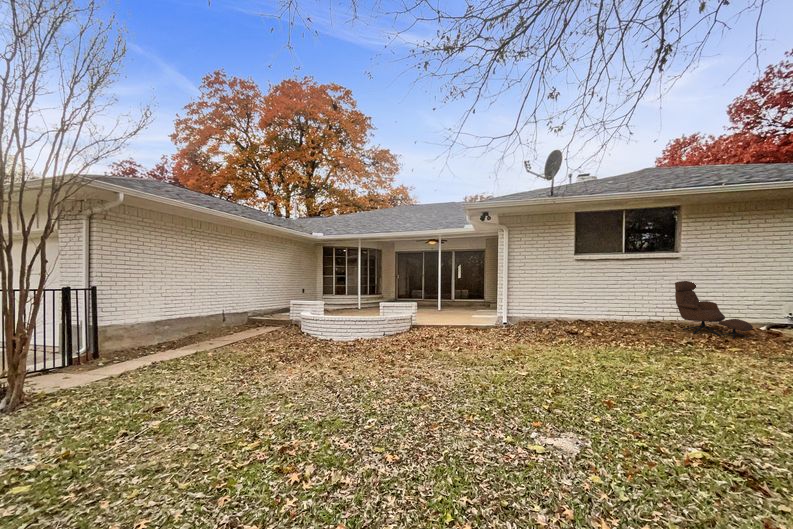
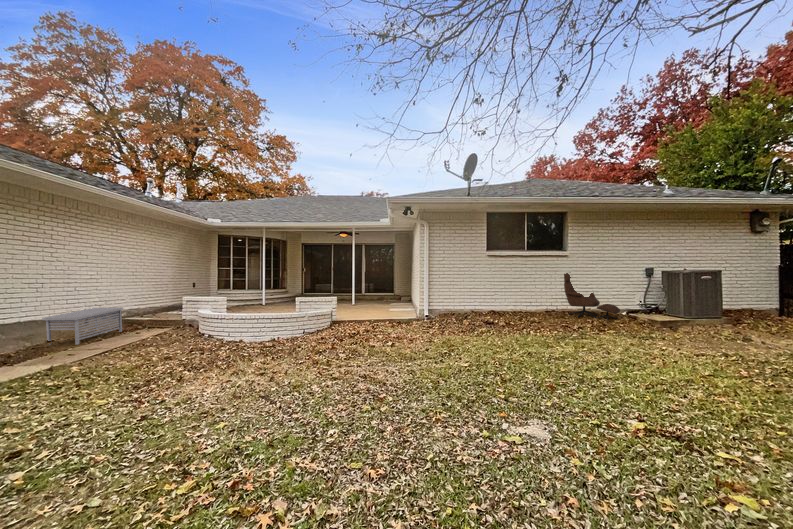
storage bench: none [192,308,247,336] -> present [42,308,123,345]

